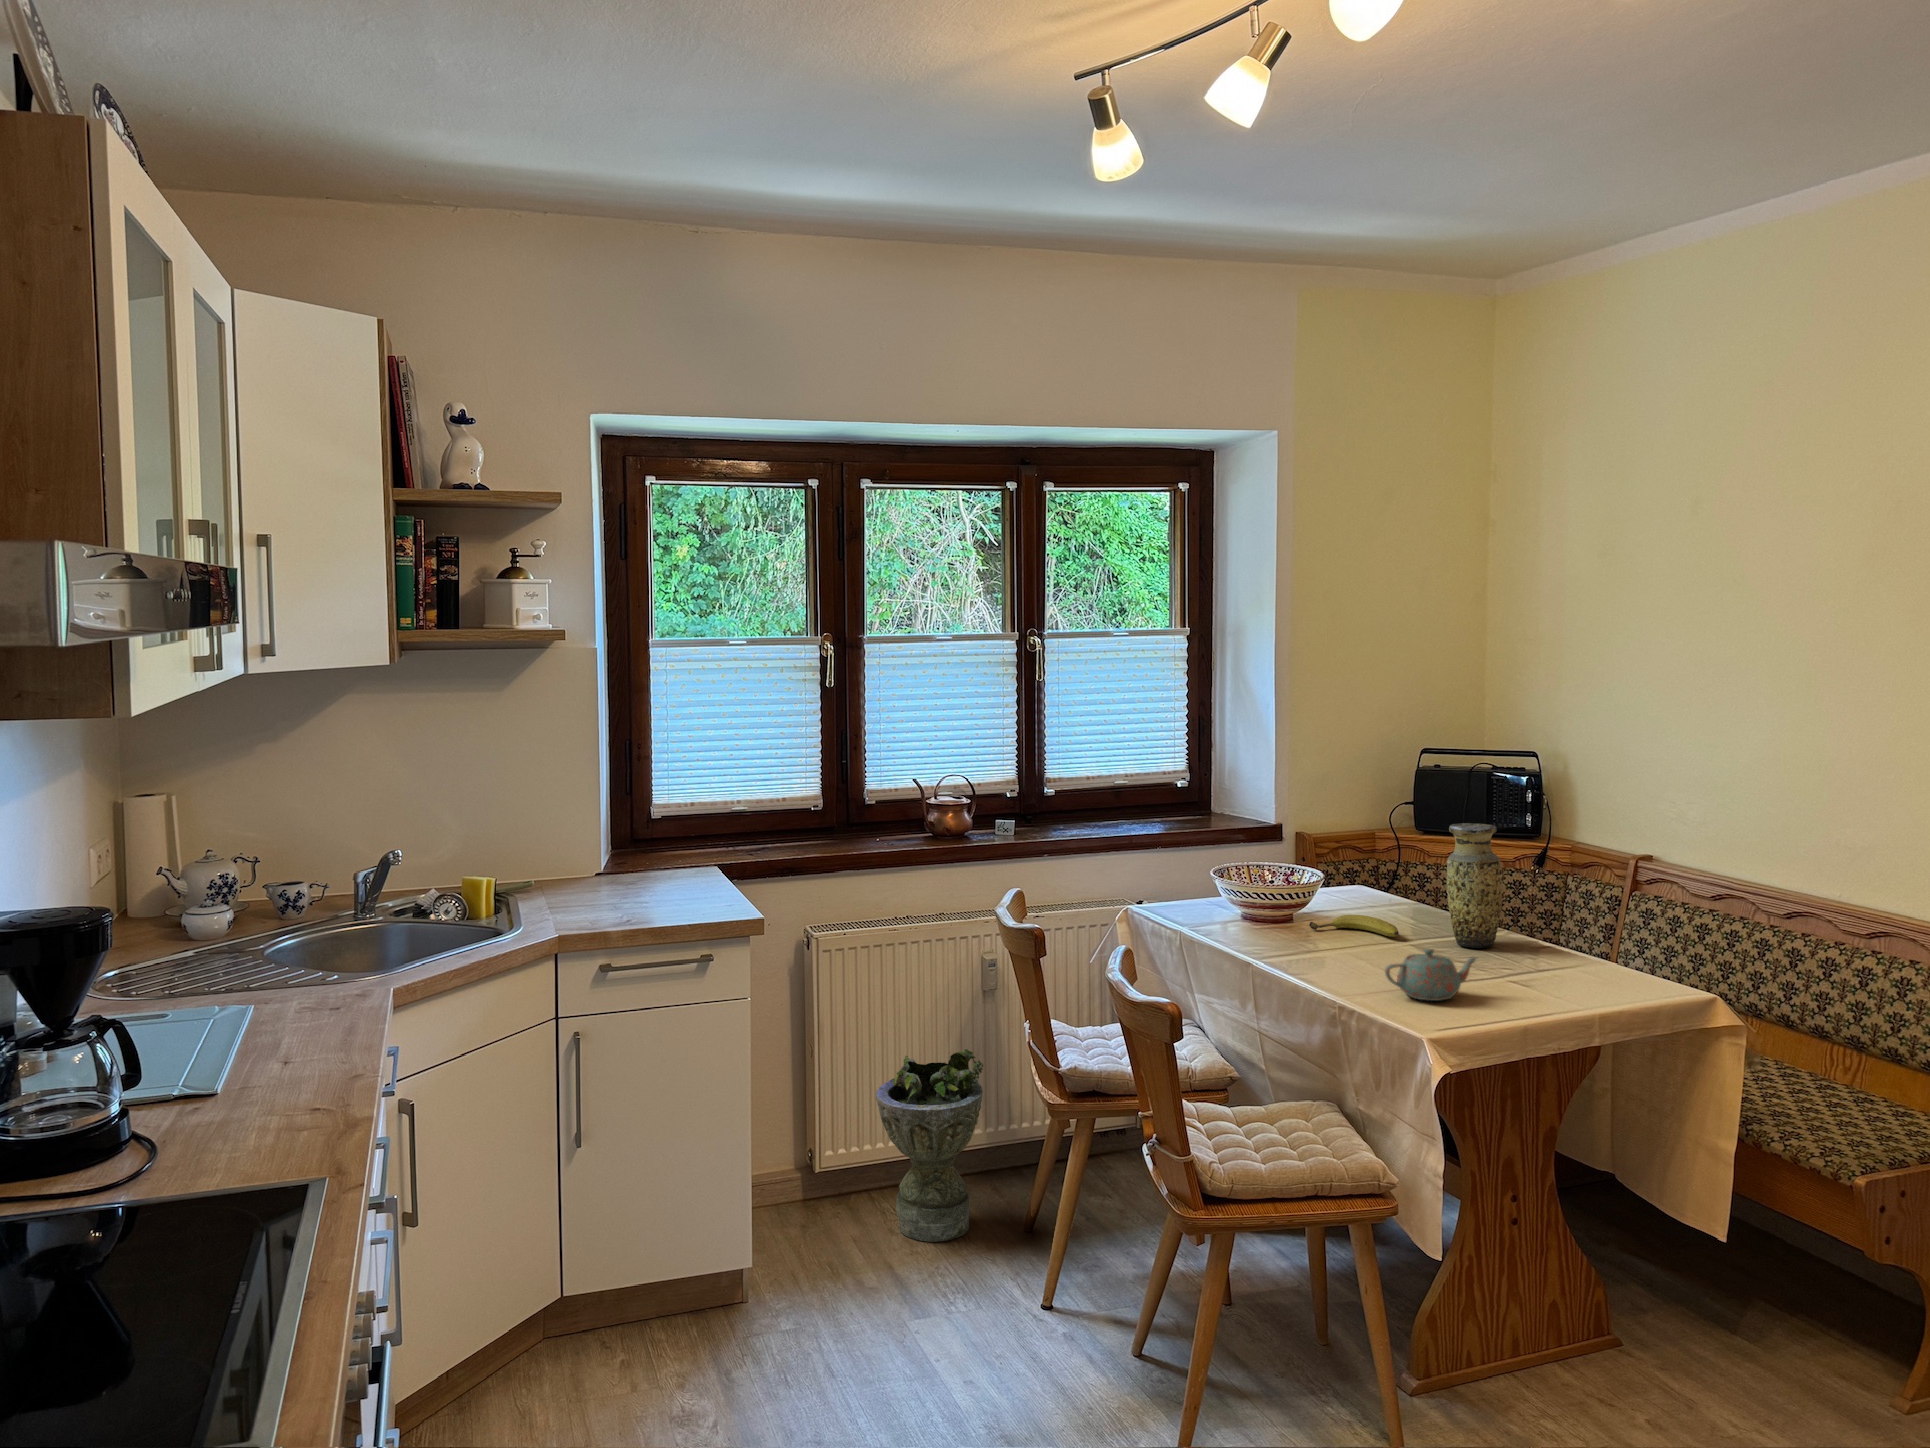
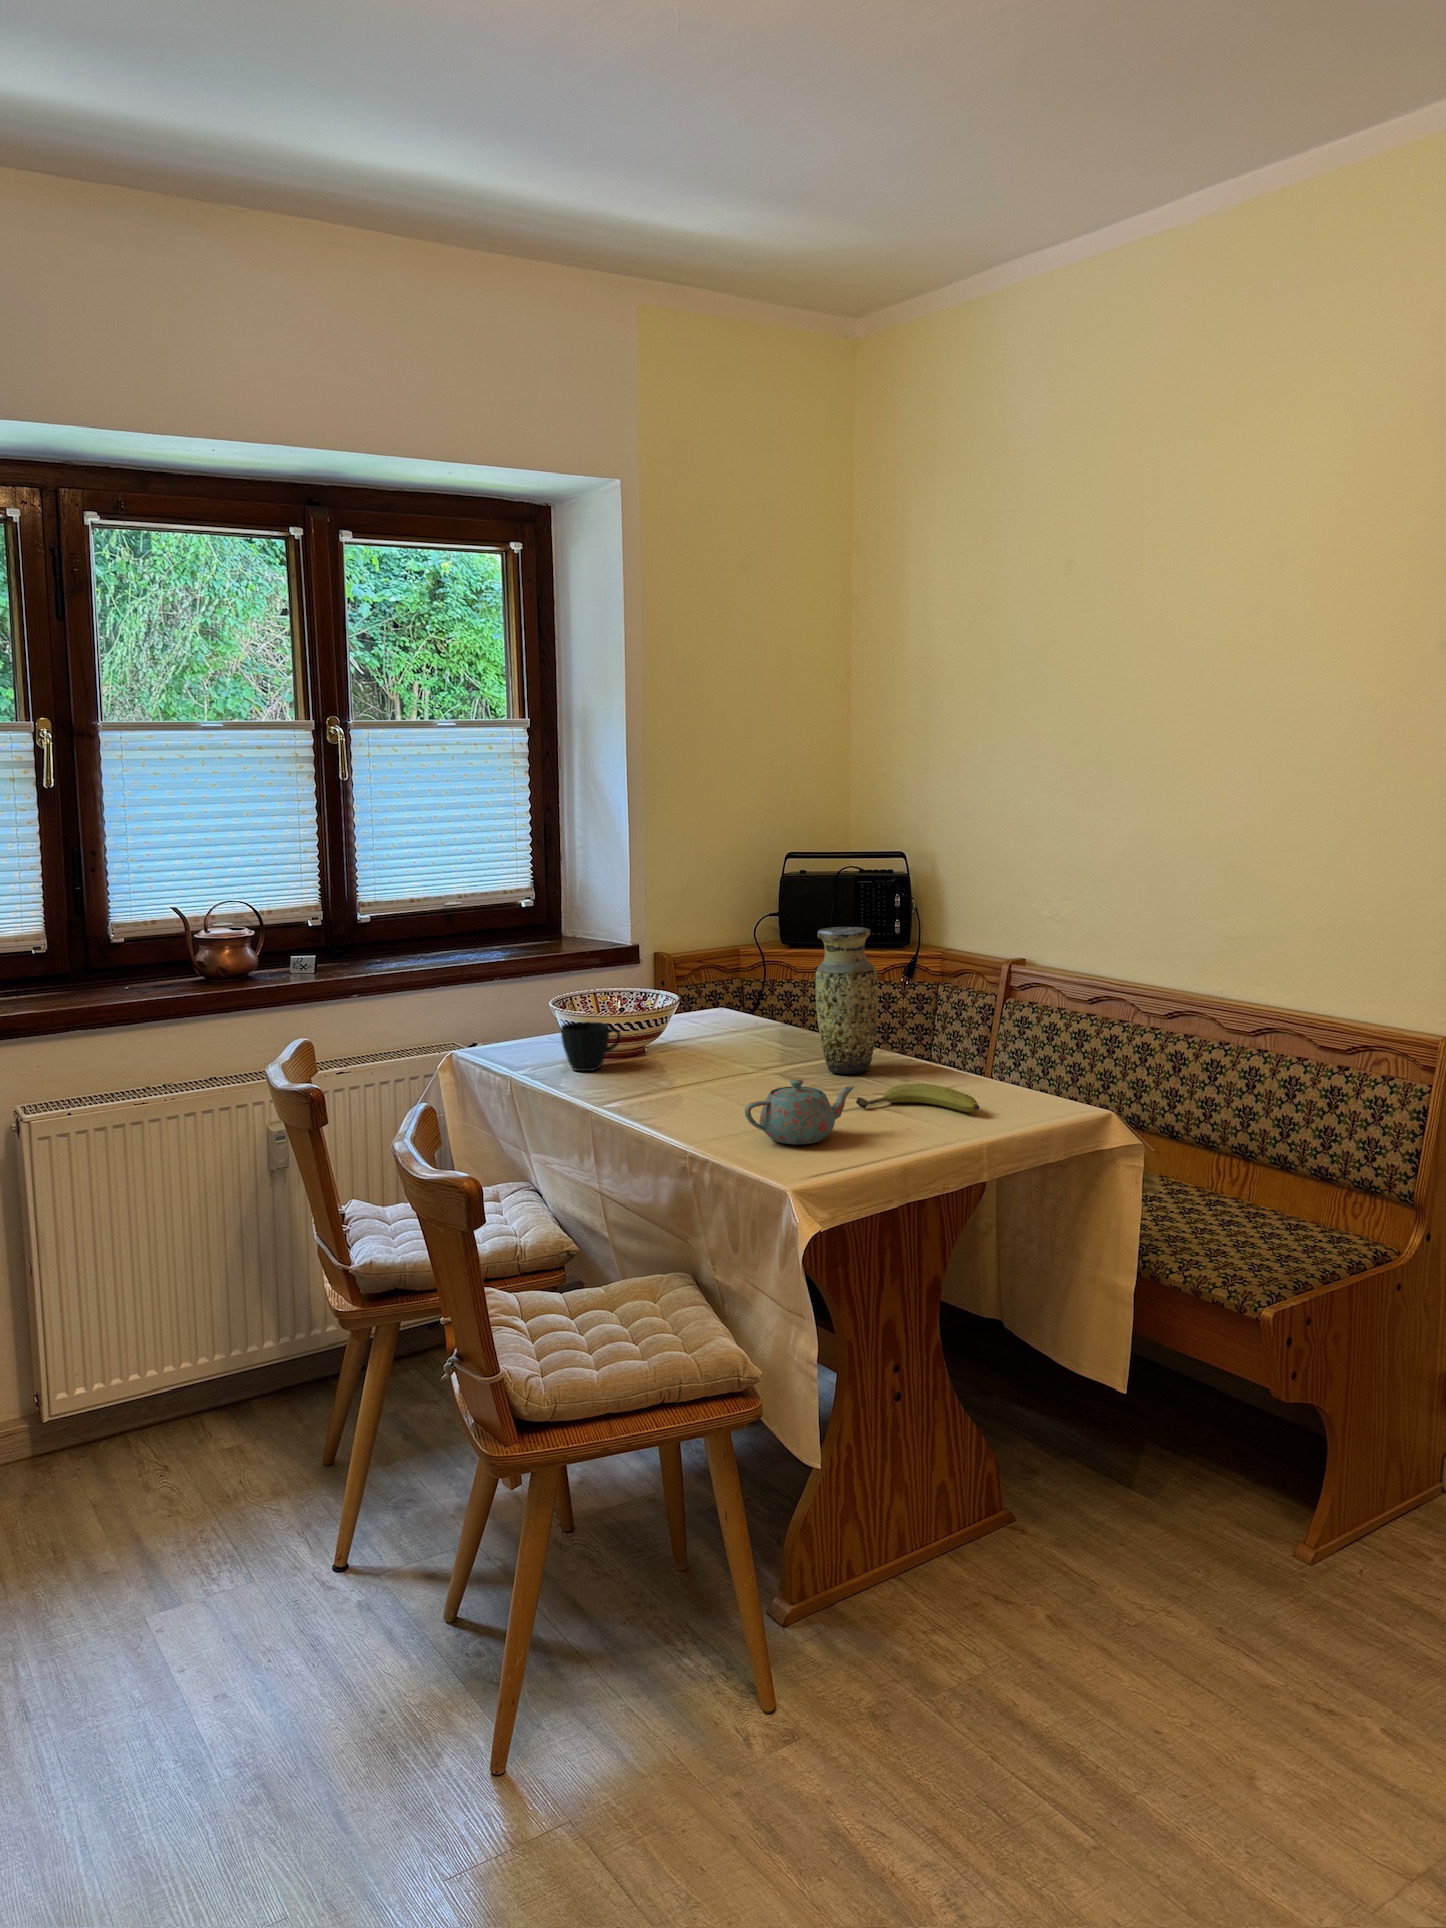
cup: none [1227,891,1277,931] -> present [561,1022,621,1071]
fruit: present [1309,915,1399,937] -> present [856,1084,979,1112]
planter: present [876,1049,983,1242] -> none [118,1243,264,1494]

